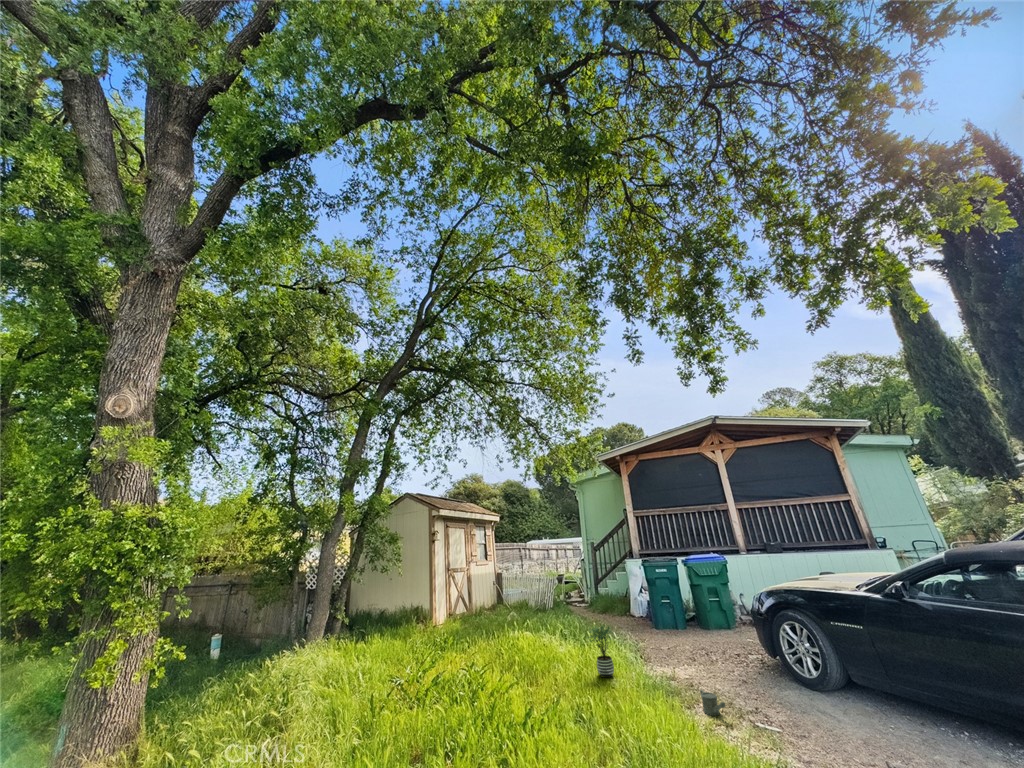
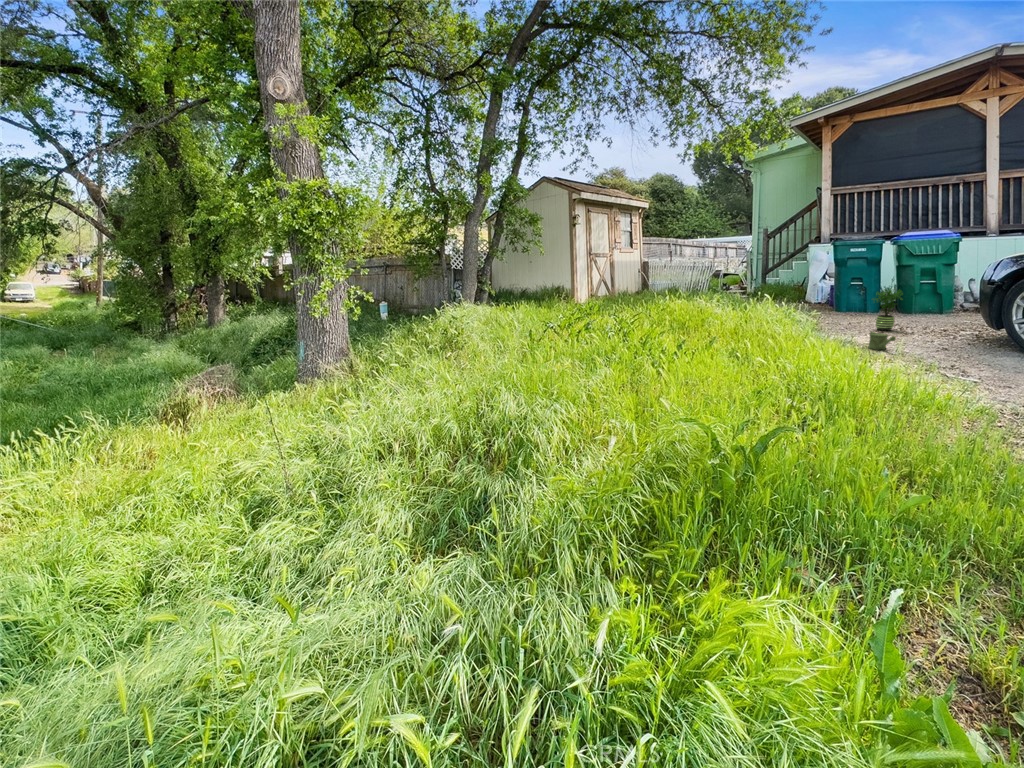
potted plant: present [588,626,614,678] -> present [875,289,902,331]

